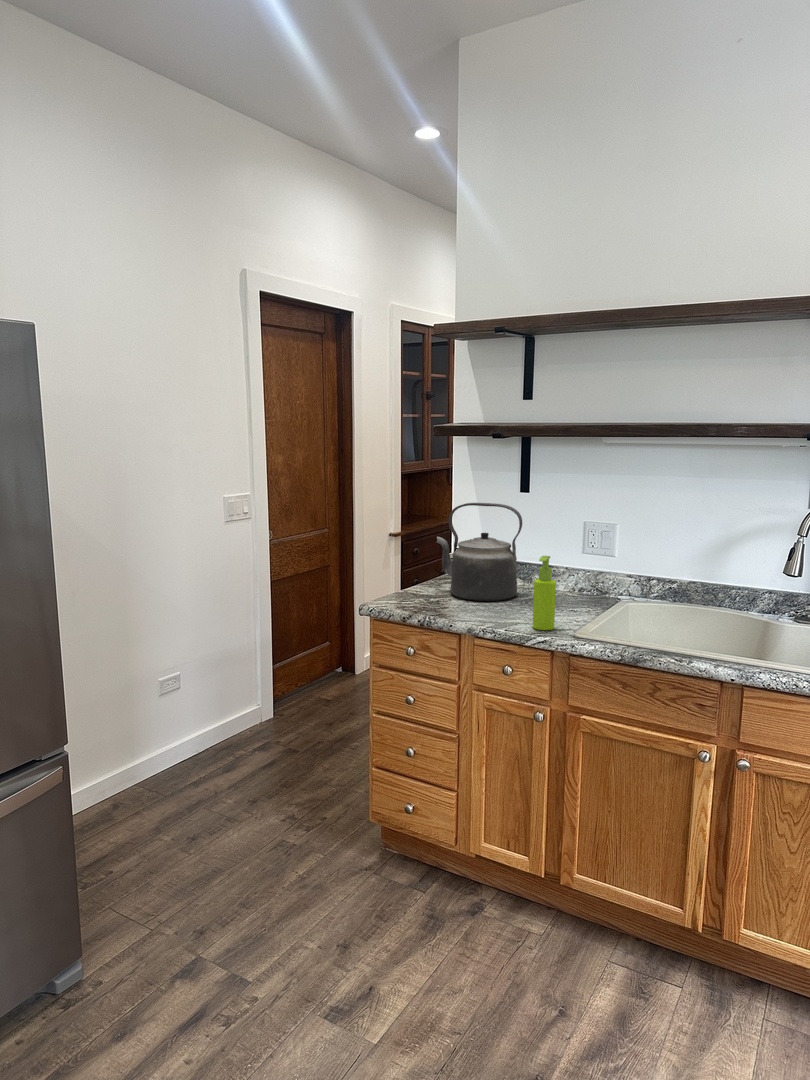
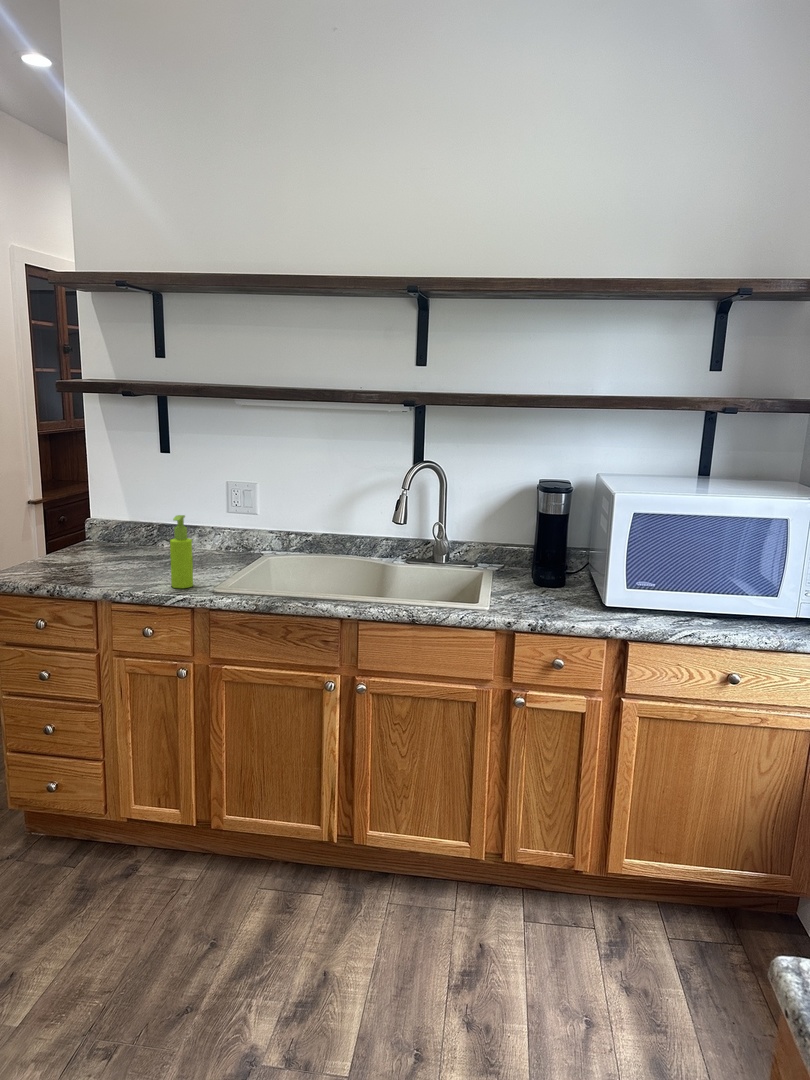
kettle: present [437,503,522,601] -> none [69,464,161,565]

